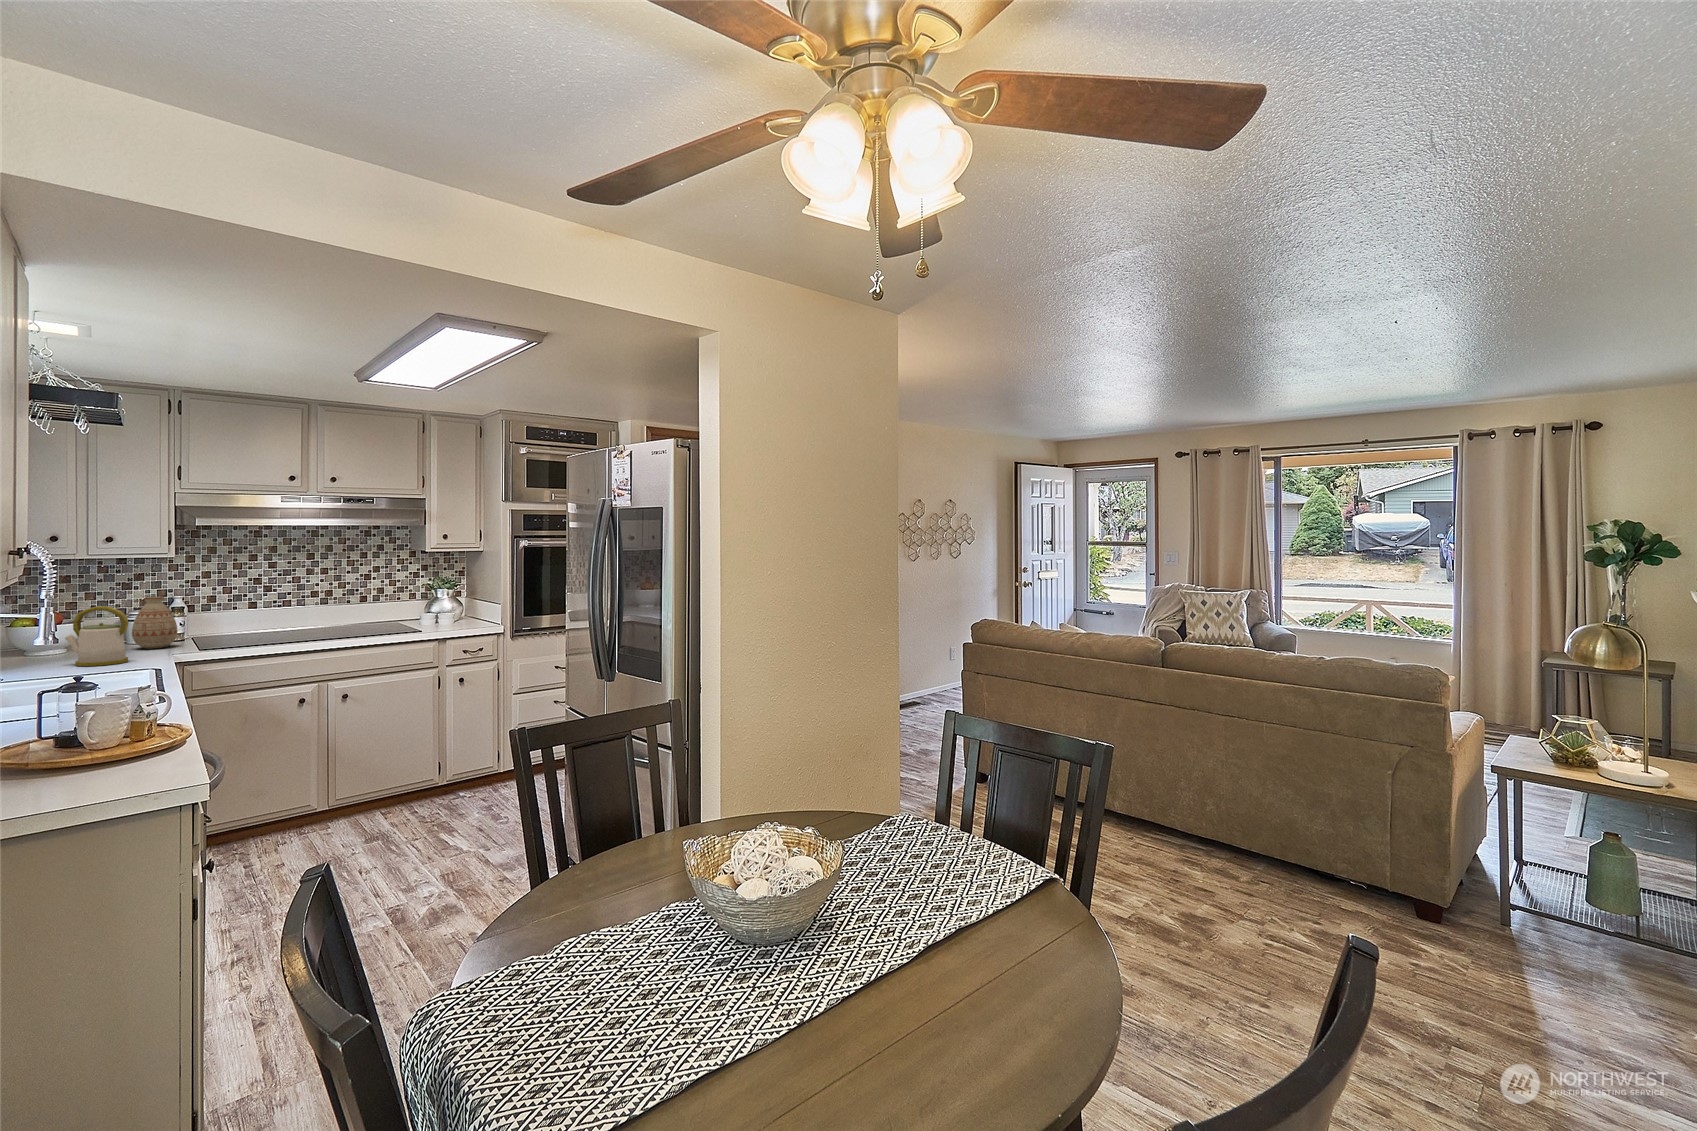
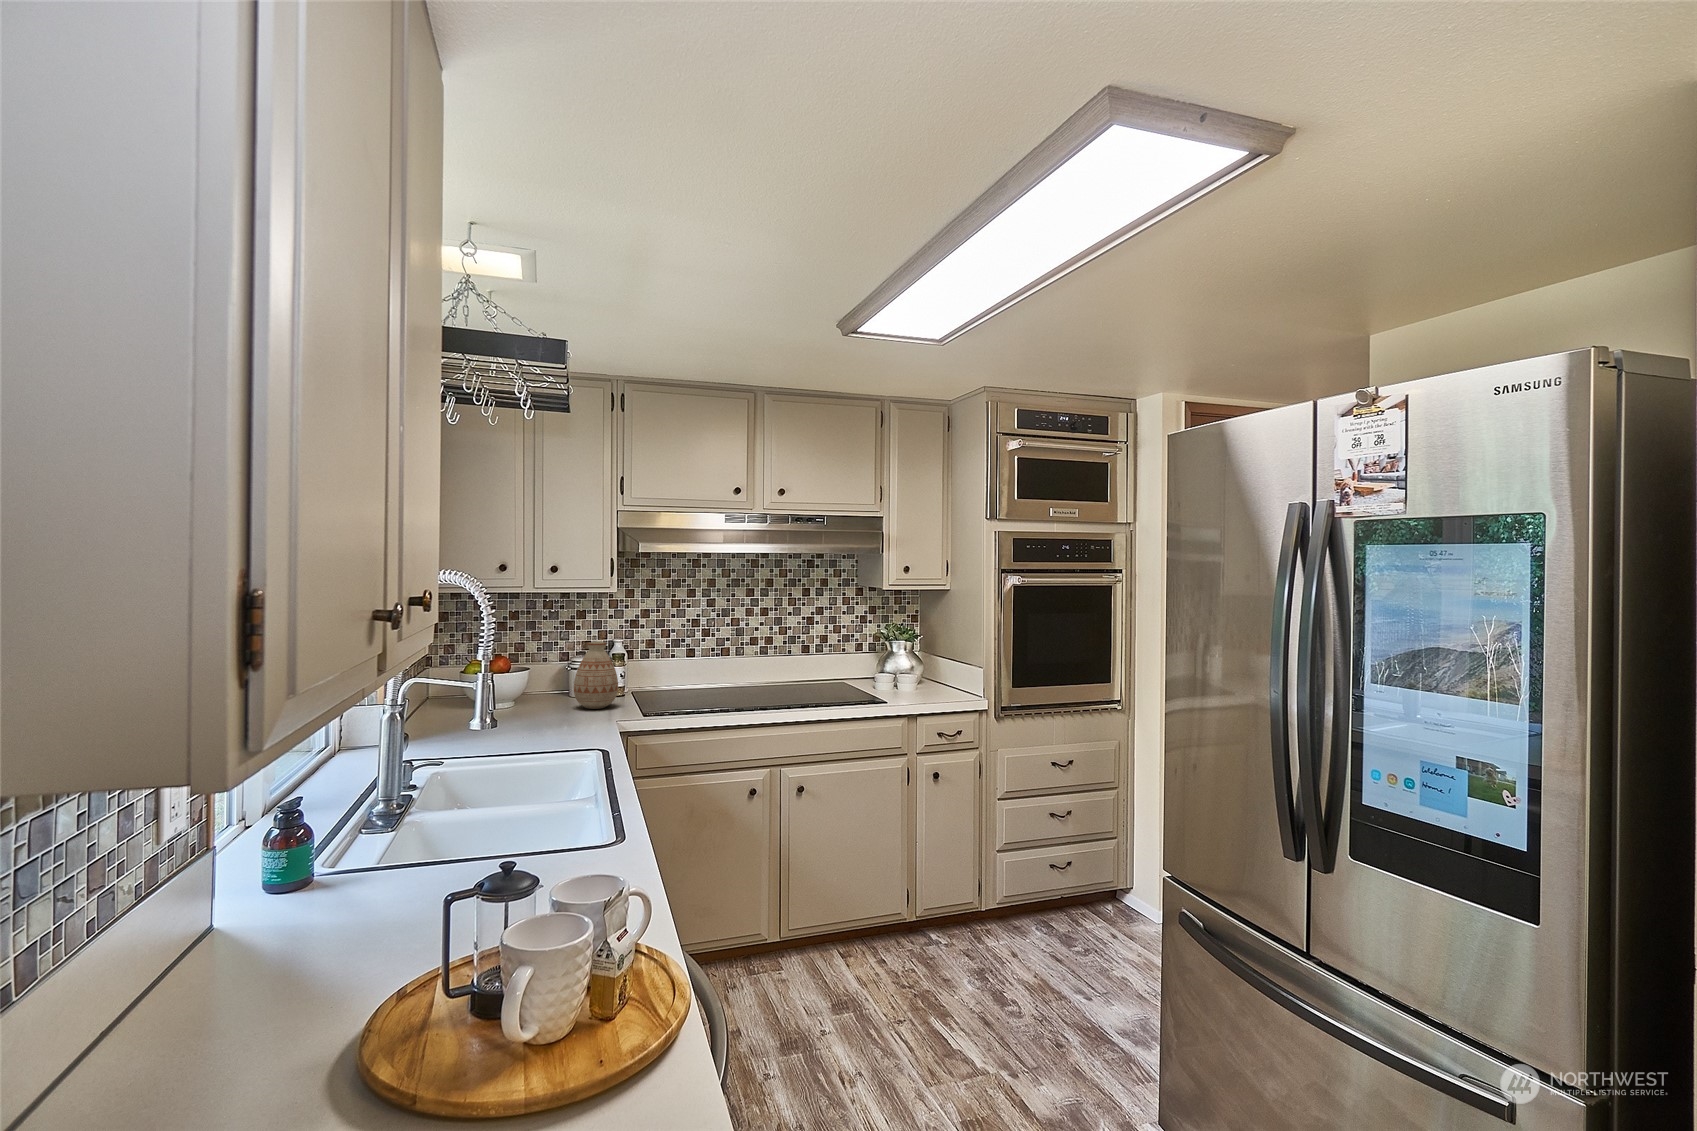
kettle: present [65,606,128,666] -> none [509,656,573,737]

